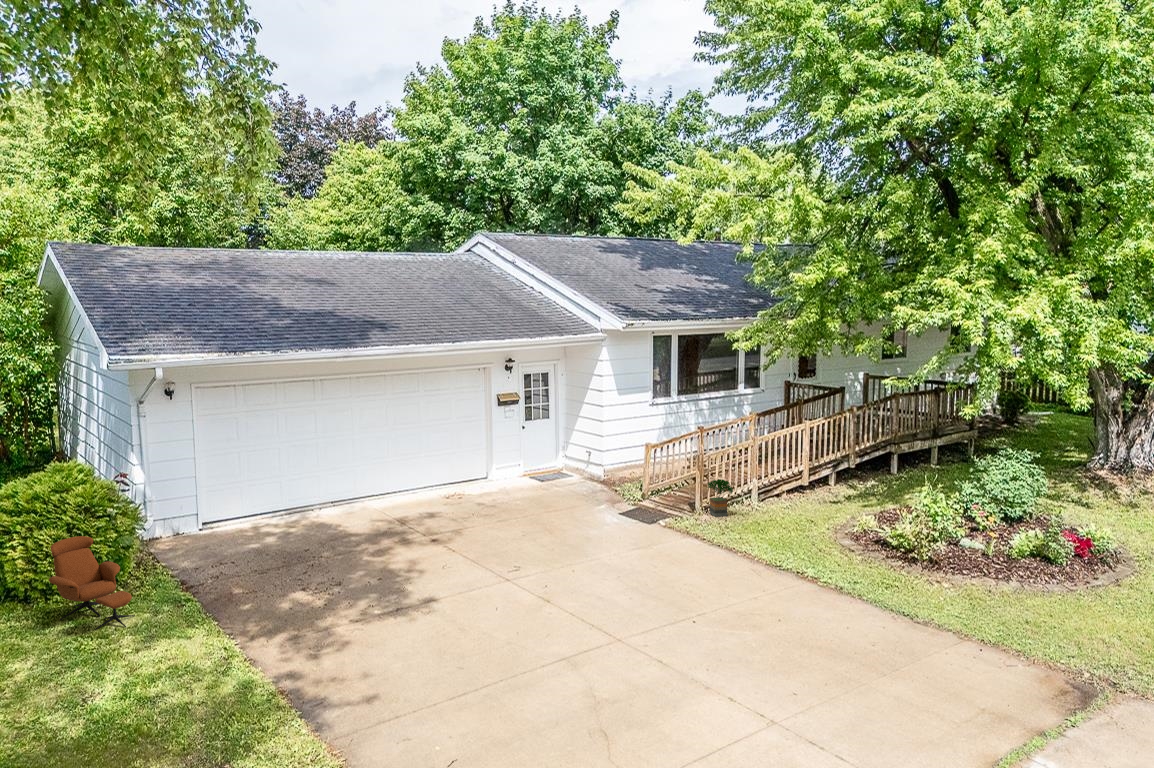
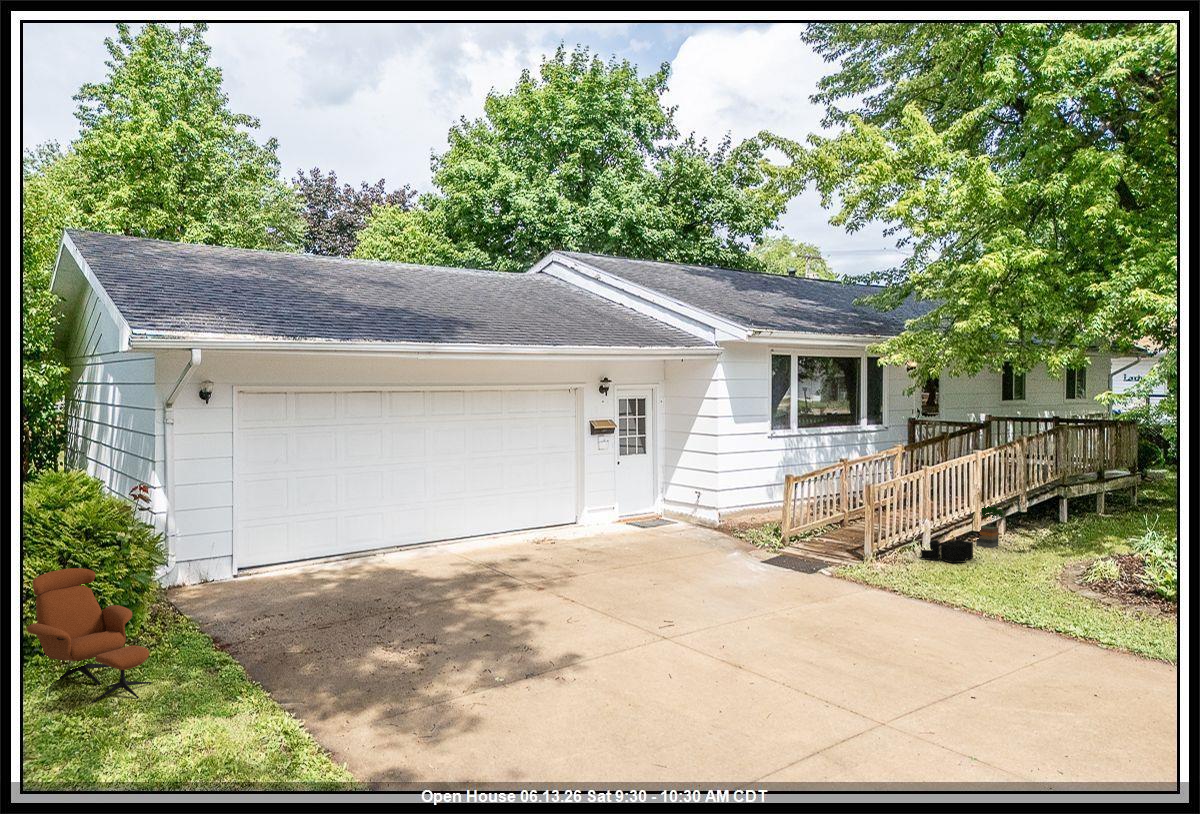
potted tree: present [708,479,733,517] -> present [976,505,1006,548]
storage bin: none [742,495,789,517] -> present [916,540,973,563]

